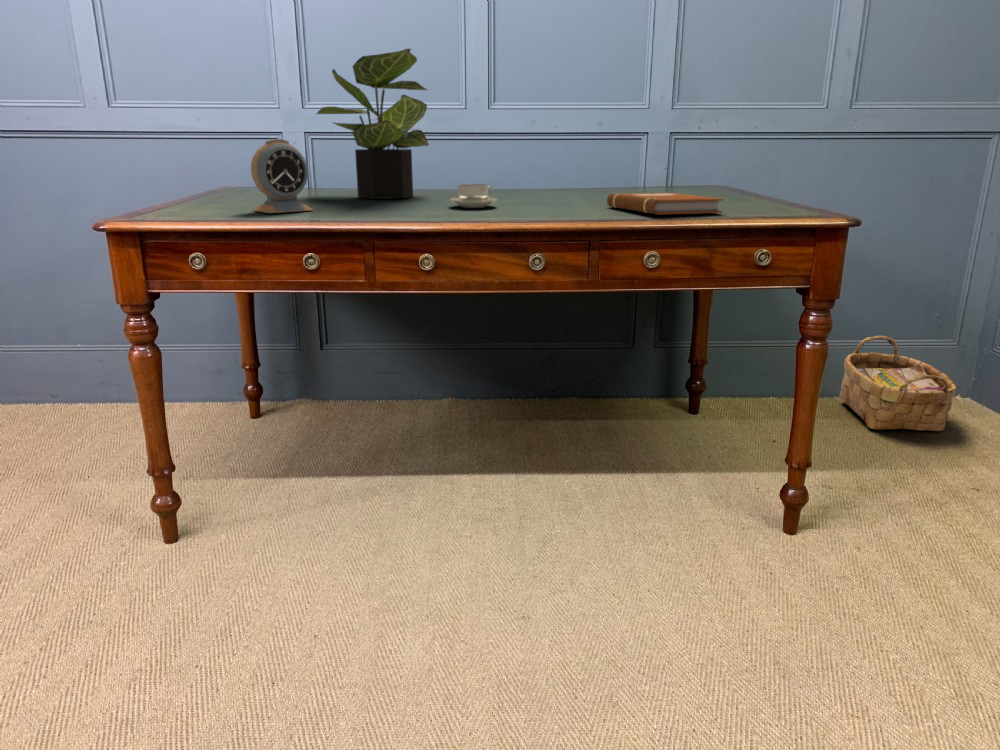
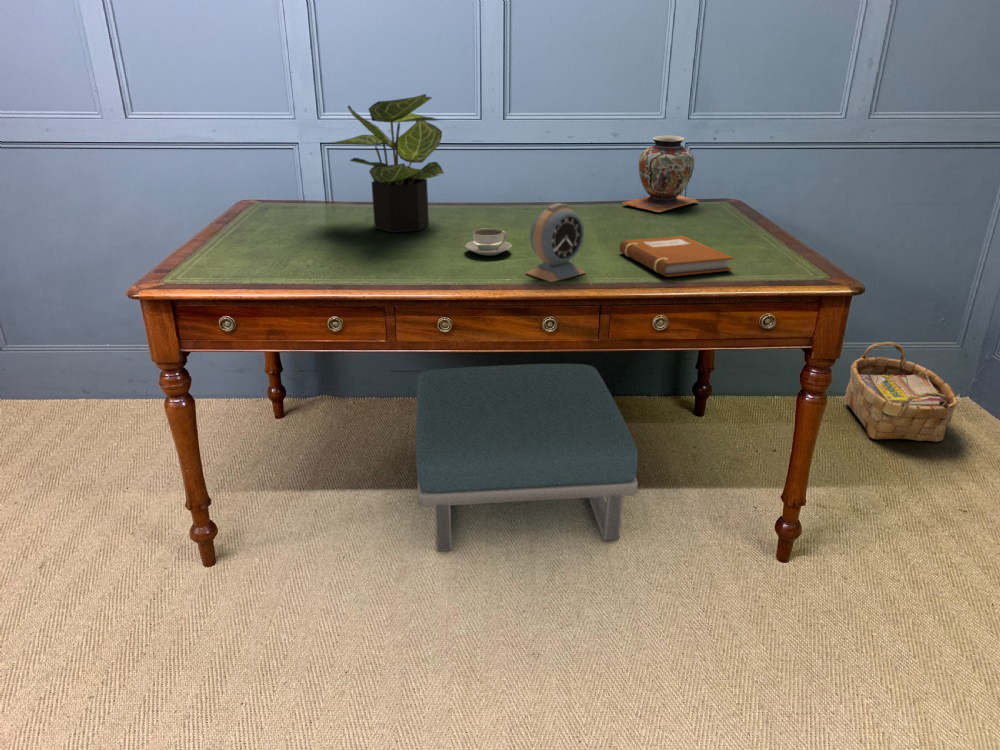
decorative vase: none [607,121,684,191] -> present [622,136,698,212]
alarm clock: present [251,139,313,213] -> present [526,203,585,282]
footstool: none [398,350,633,526] -> present [416,364,638,551]

